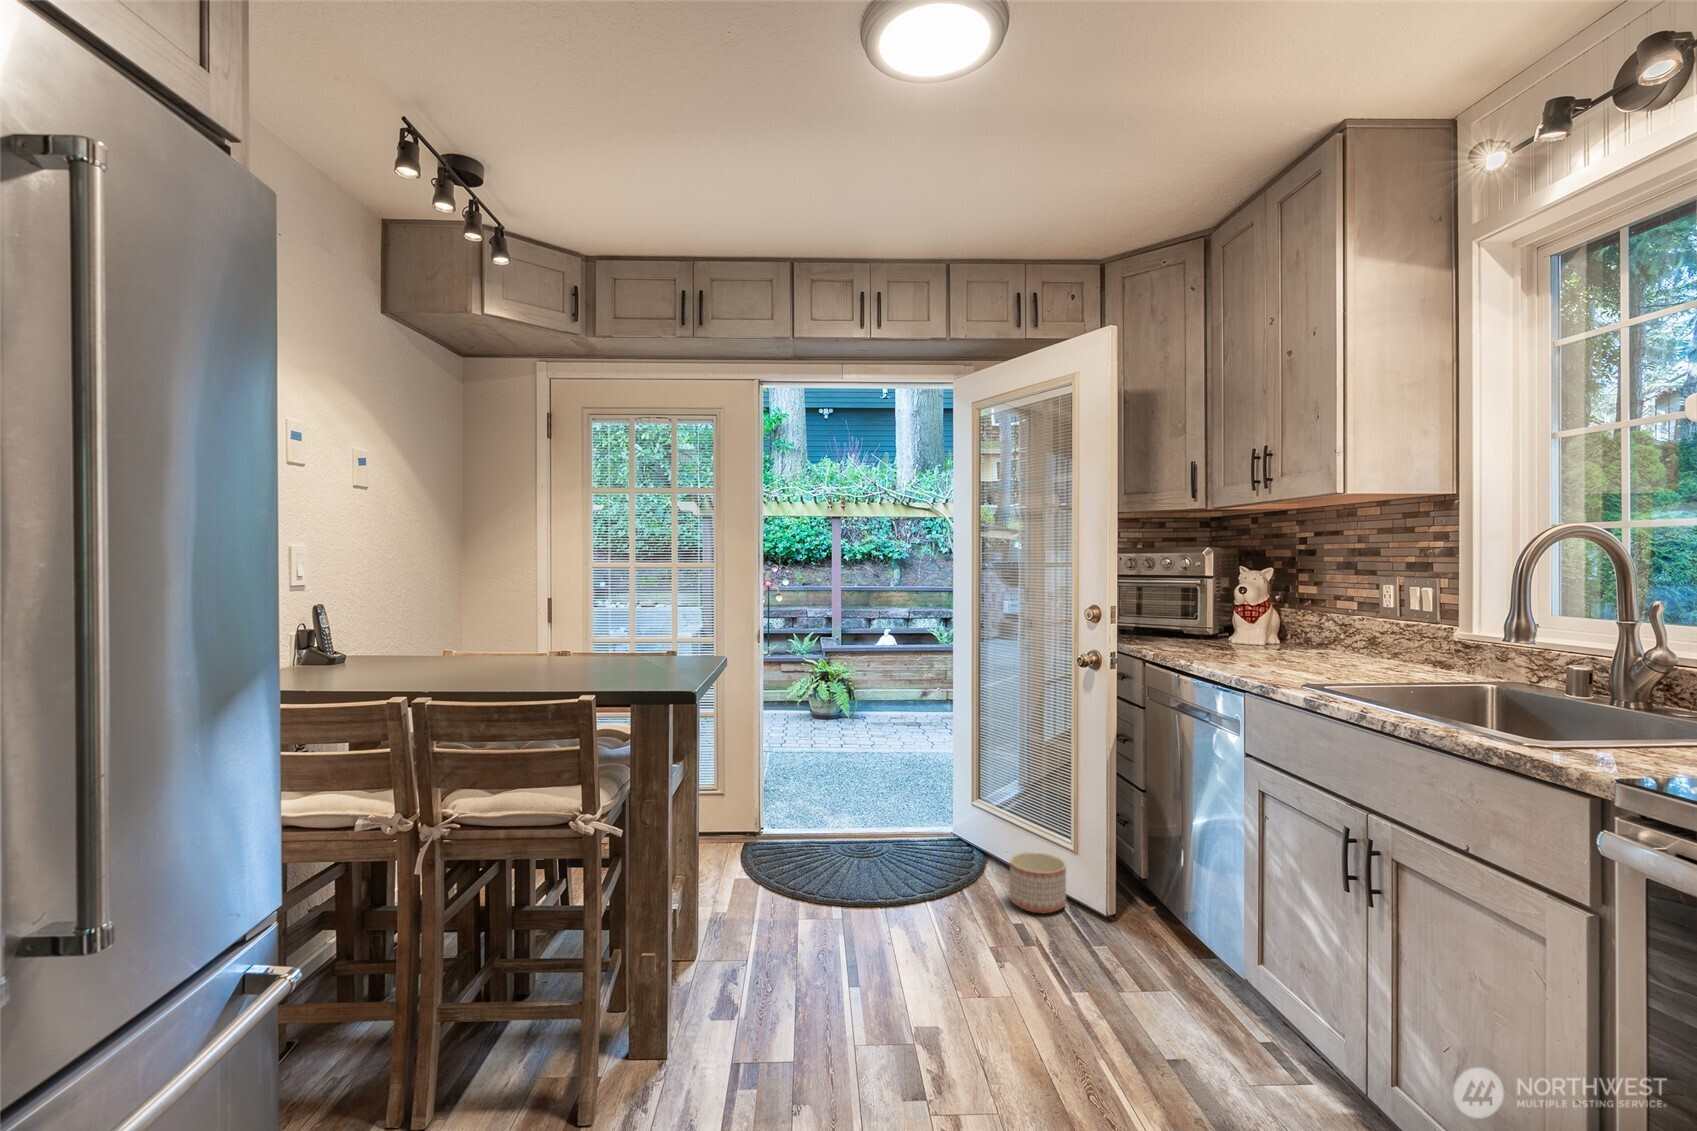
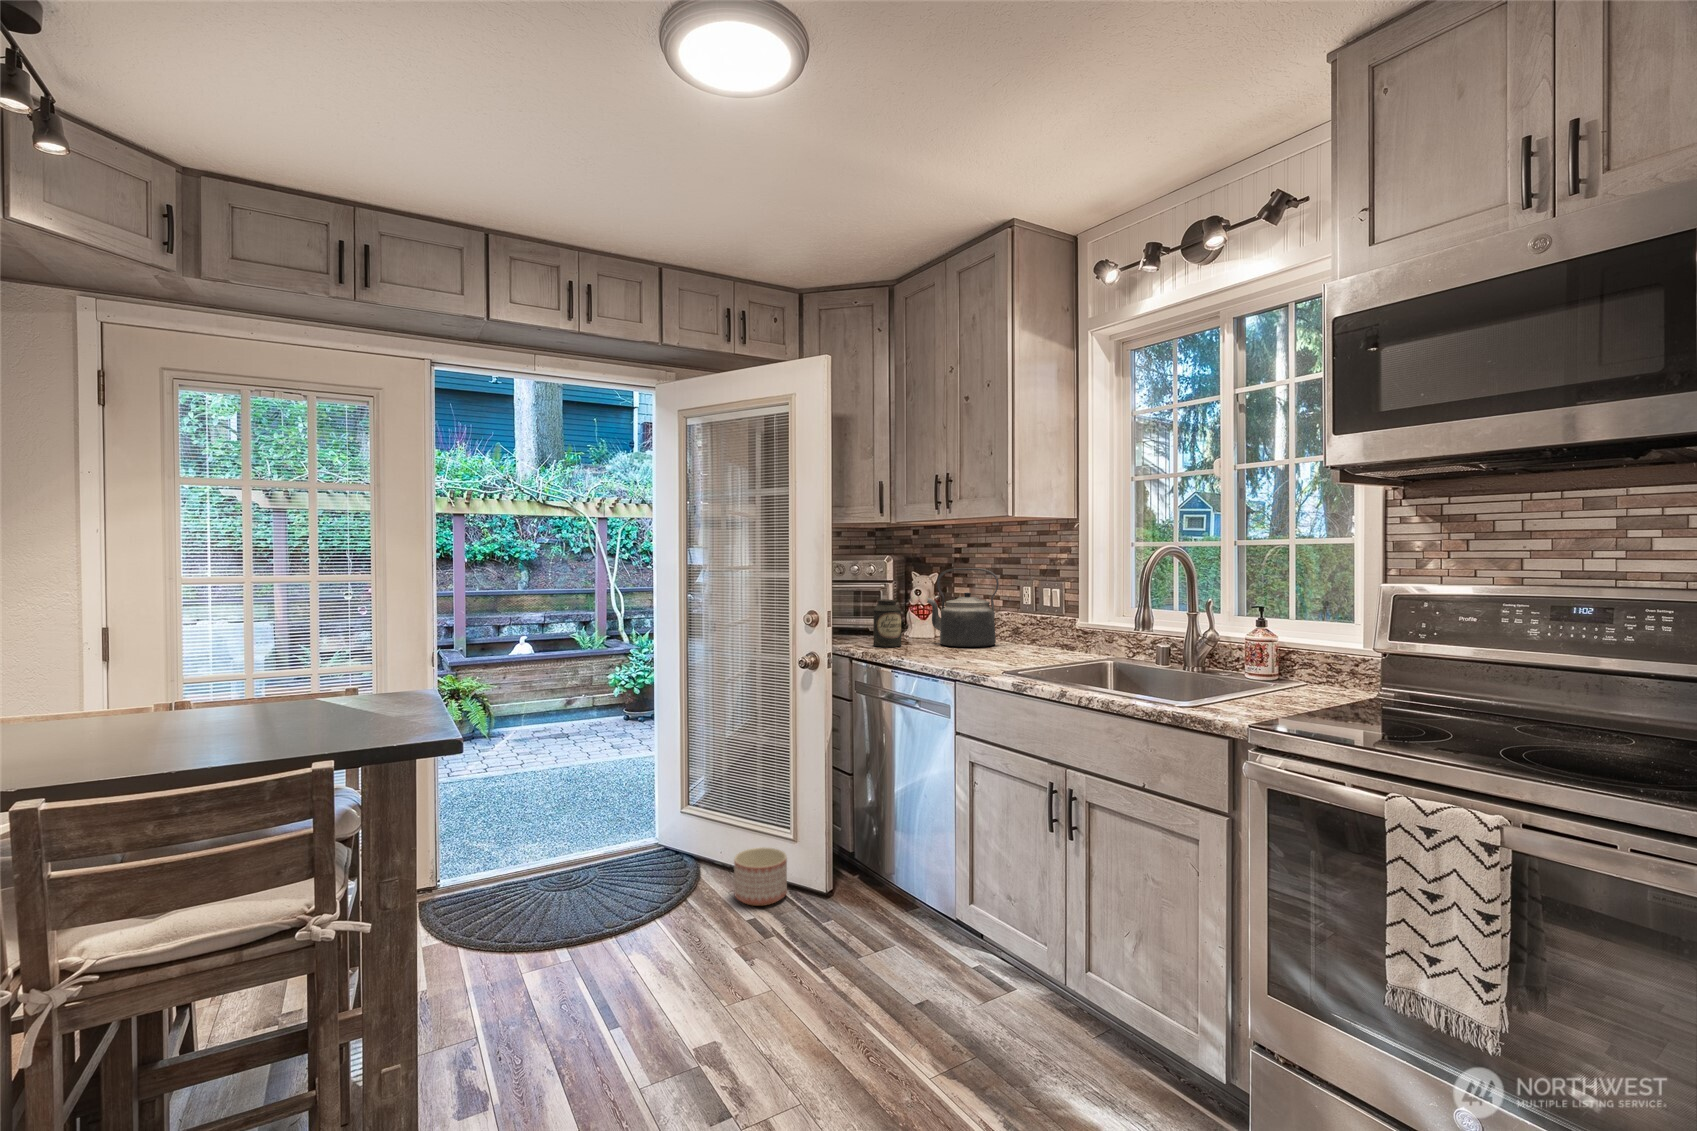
kettle: none [1247,561,1343,656] -> present [927,568,999,647]
canister: none [1176,596,1211,650] -> present [873,599,901,647]

